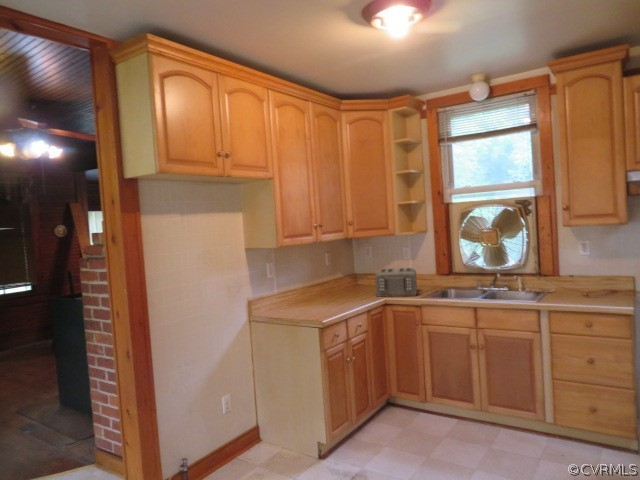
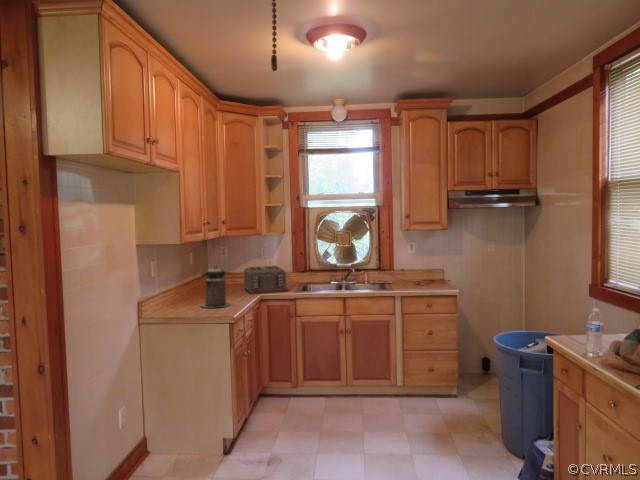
canister: none [316,267,344,308] -> present [201,267,230,308]

